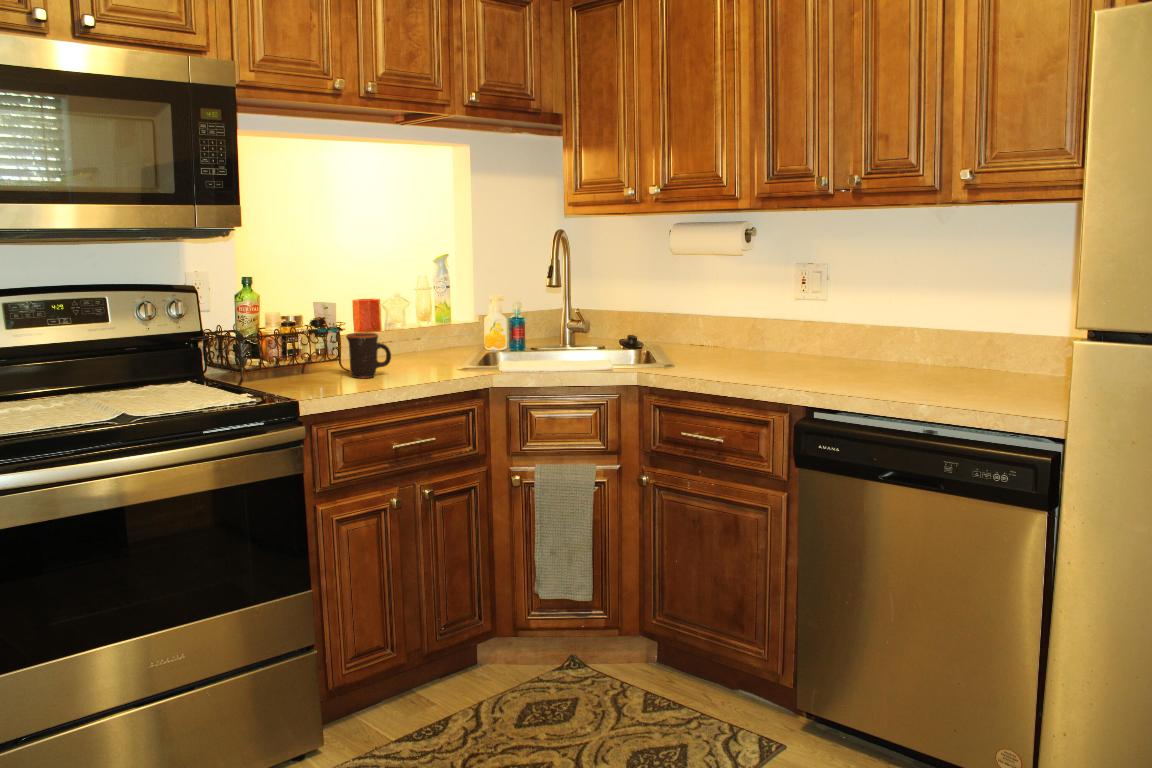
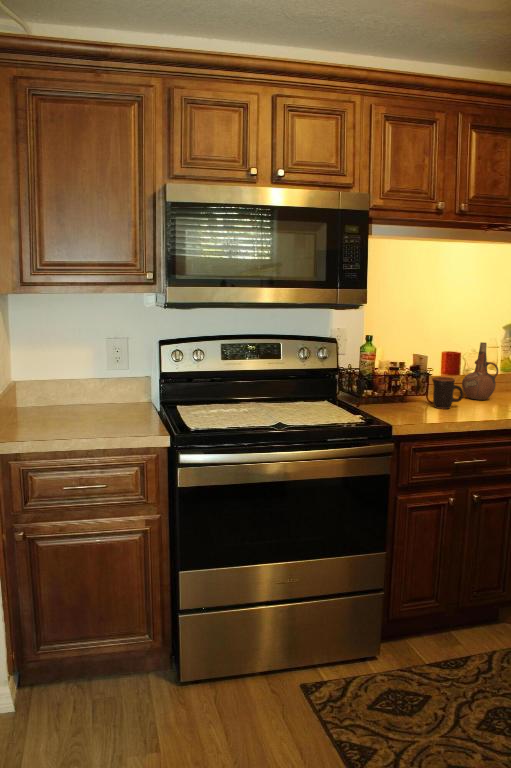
ceramic pitcher: none [386,281,434,363] -> present [462,342,498,400]

